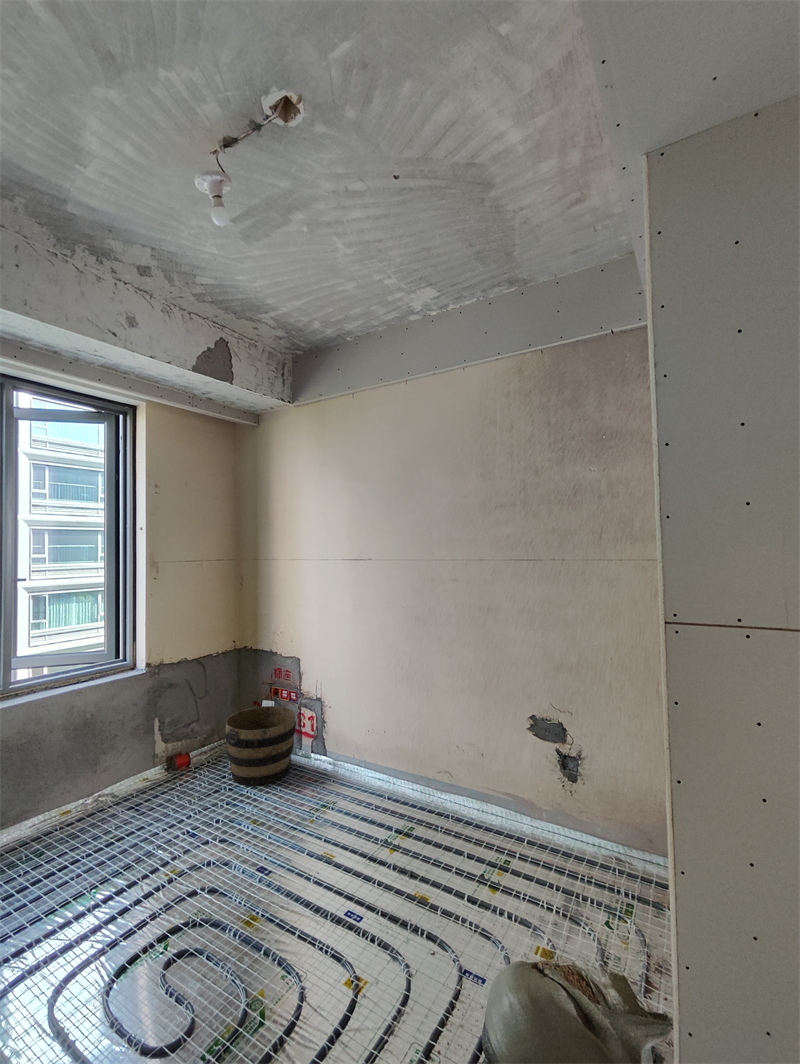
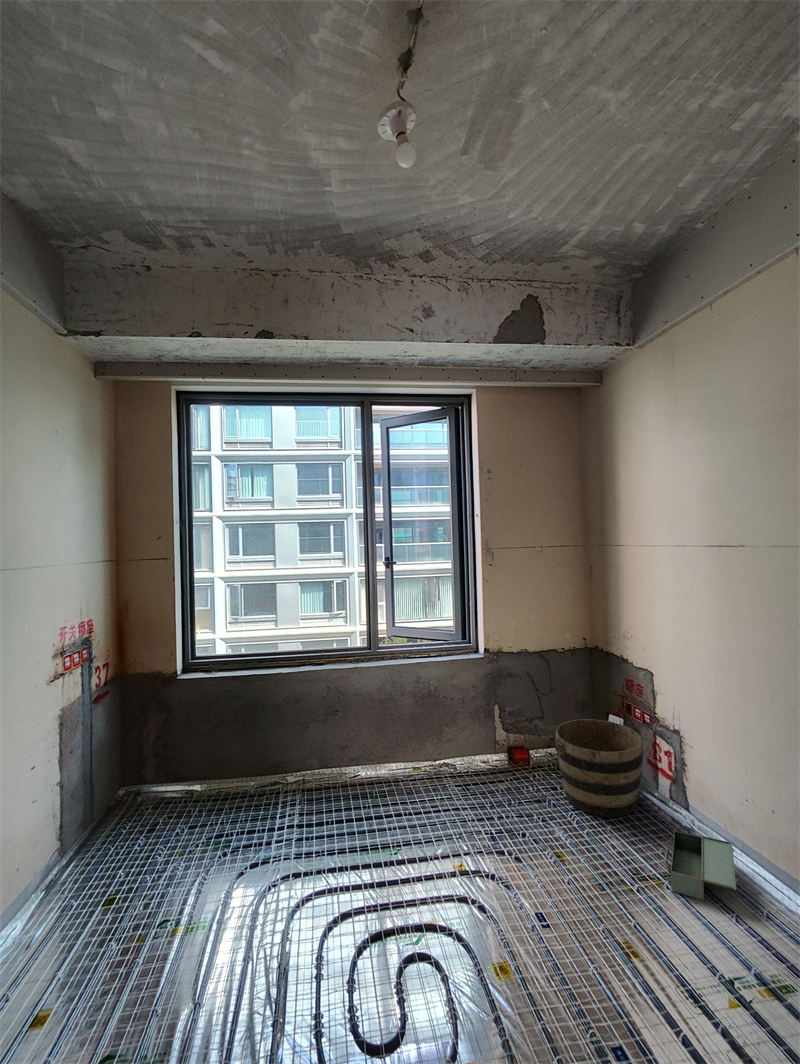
toolbox: none [323,764,371,809] -> present [665,831,737,900]

